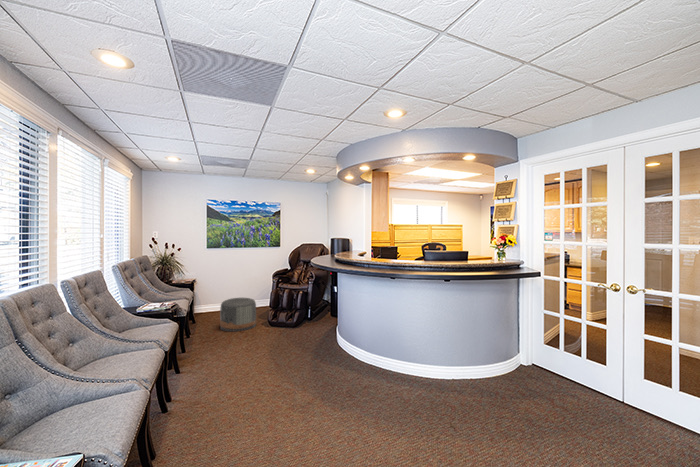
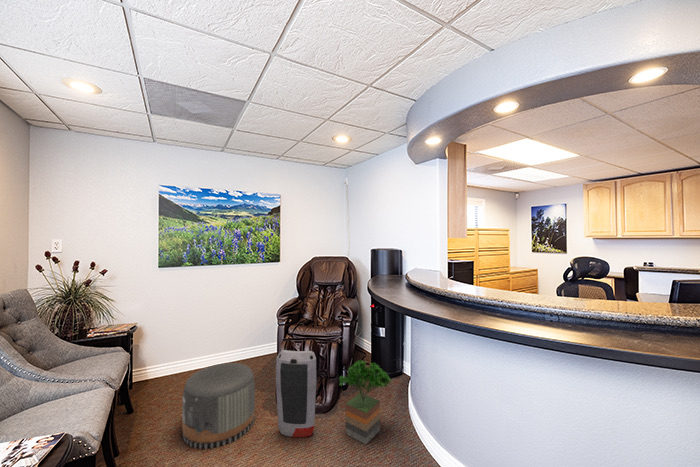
air purifier: none [265,288,284,331] -> present [276,350,316,437]
potted tree: none [295,295,323,334] -> present [340,360,391,444]

